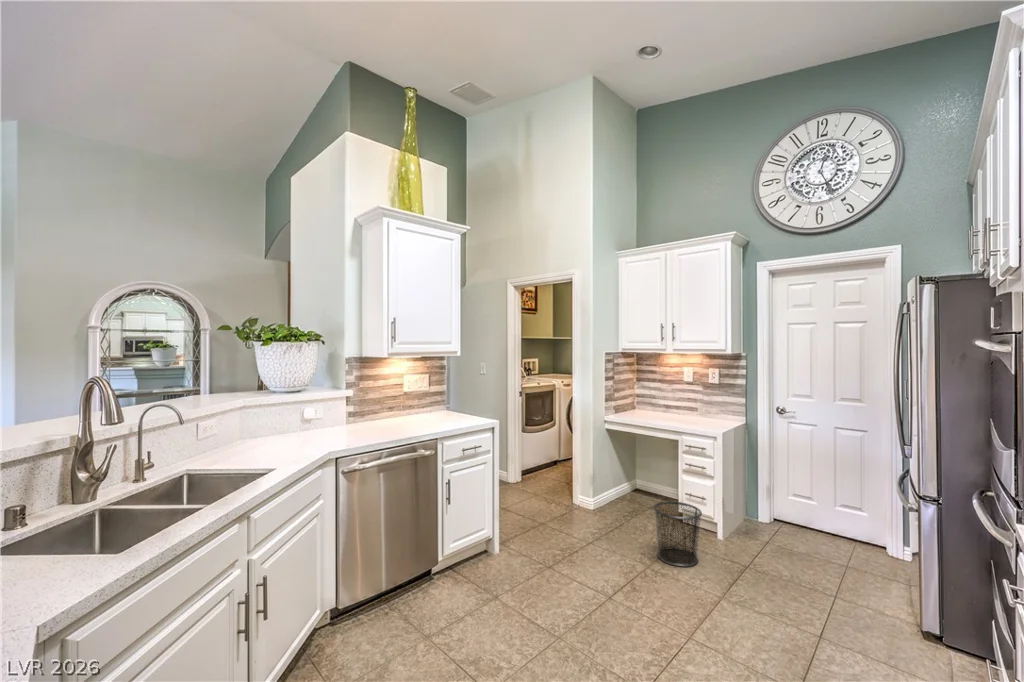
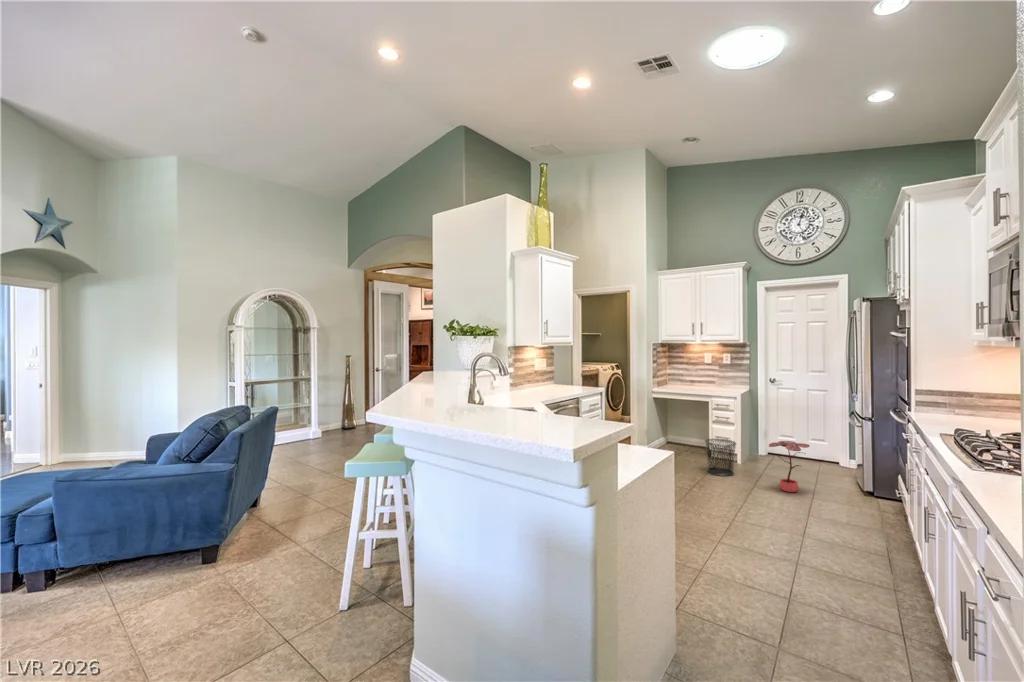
potted plant: none [740,521,814,619] -> present [769,441,810,492]

